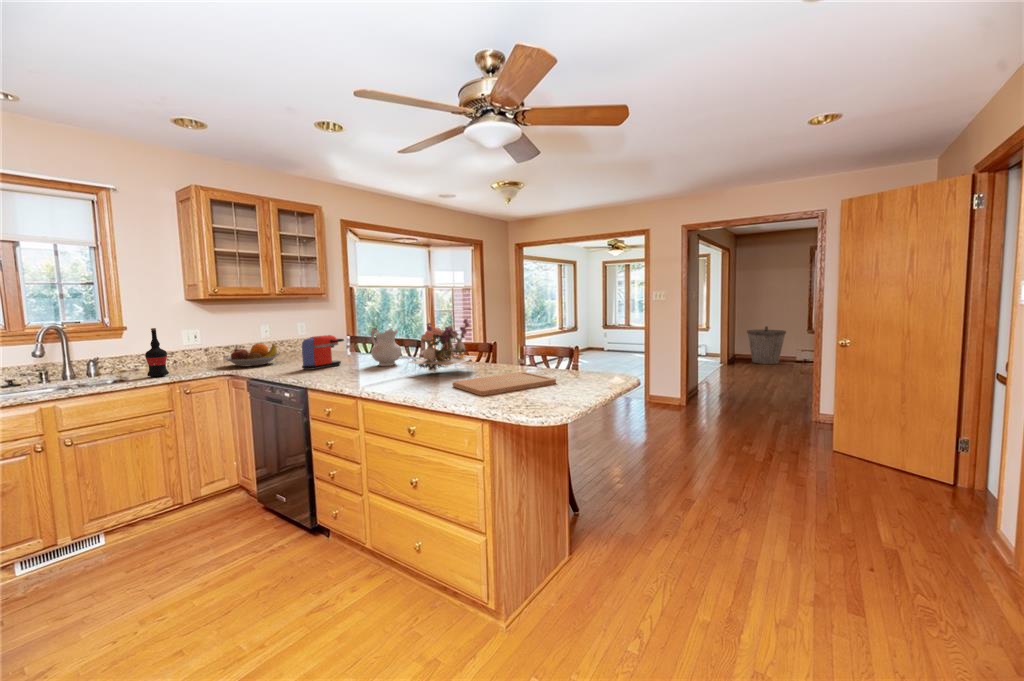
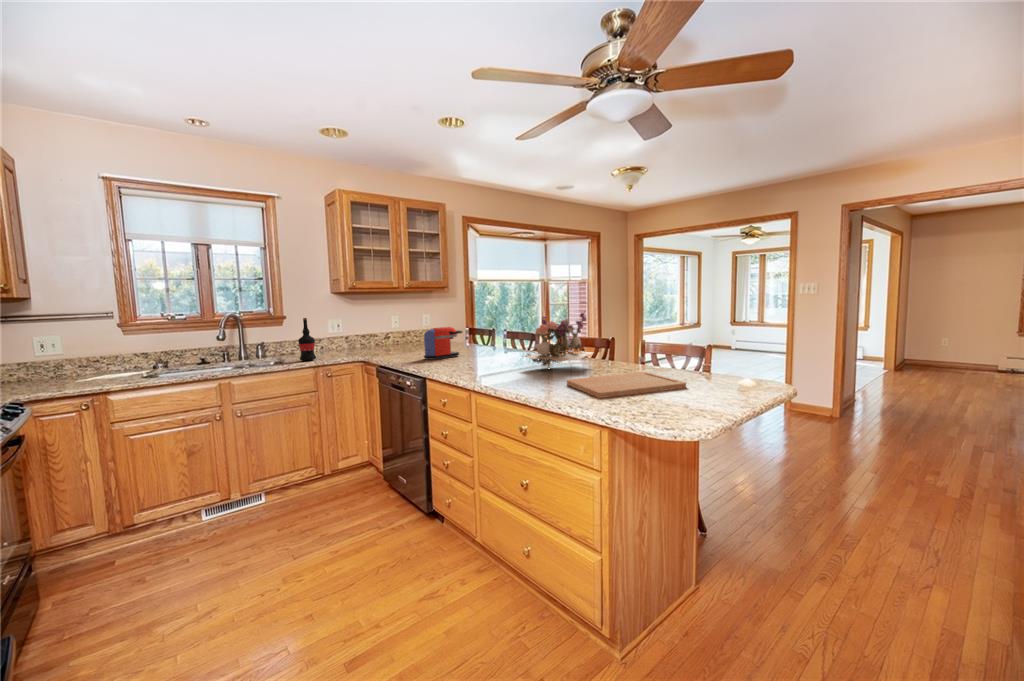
trash can: present [747,326,786,364] -> none [921,326,980,372]
ceramic pitcher: present [371,328,401,366] -> none [487,320,516,359]
fruit bowl: present [224,343,280,367] -> none [360,333,407,354]

